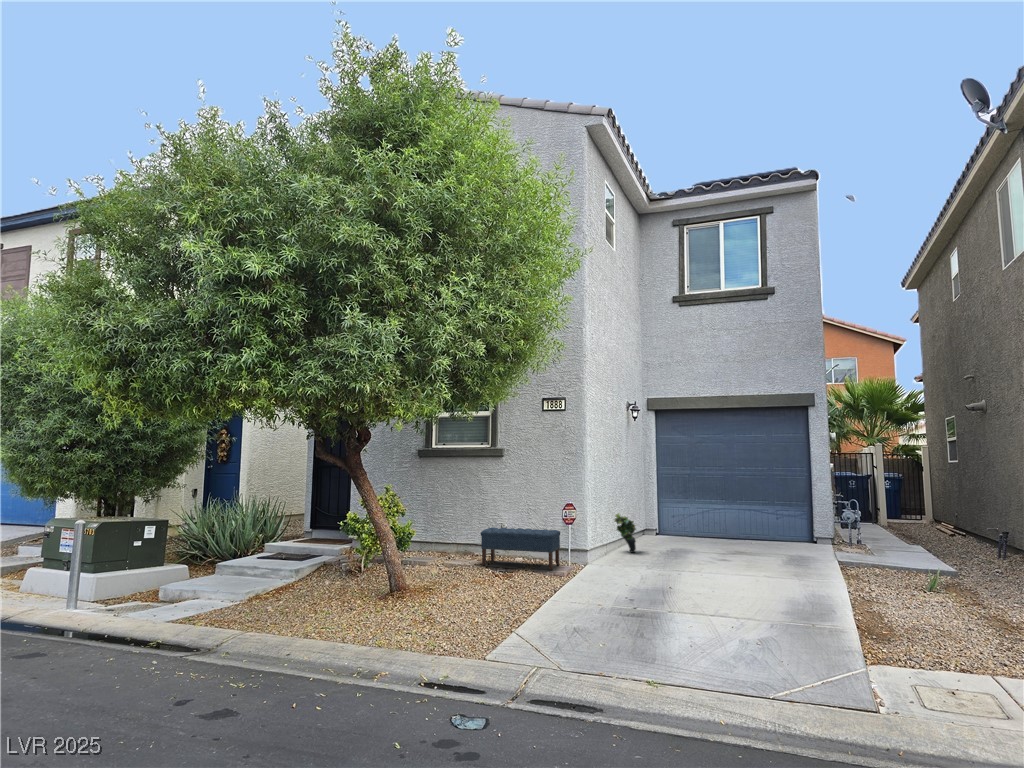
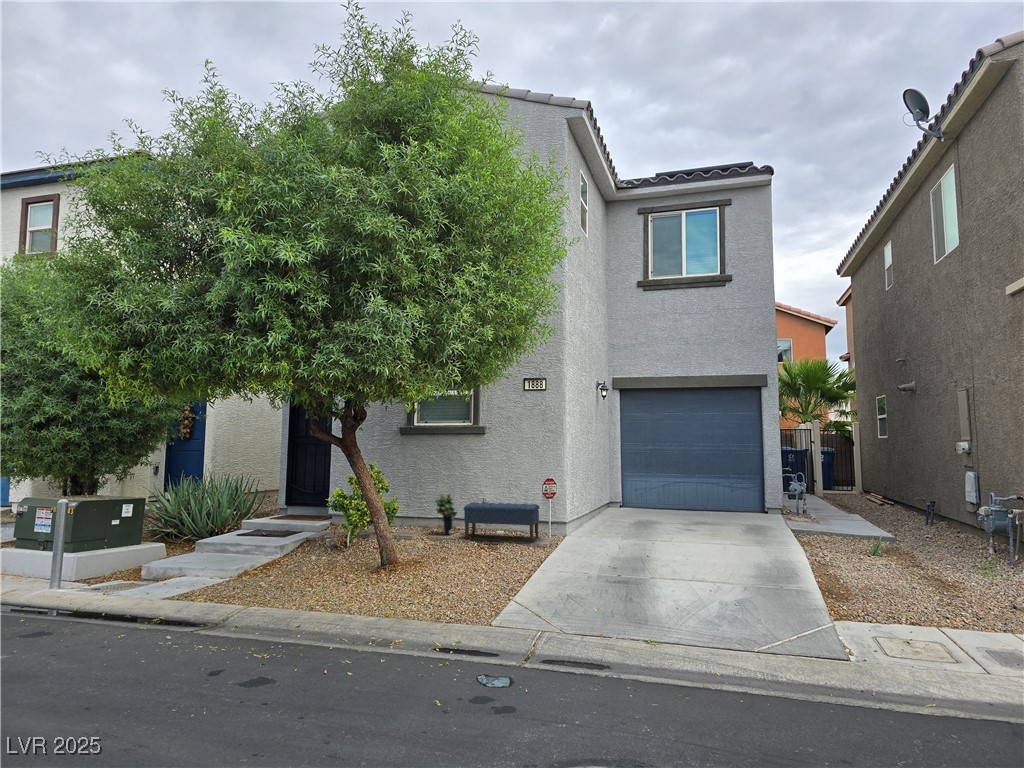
potted plant: present [614,513,636,553] -> present [435,493,457,535]

